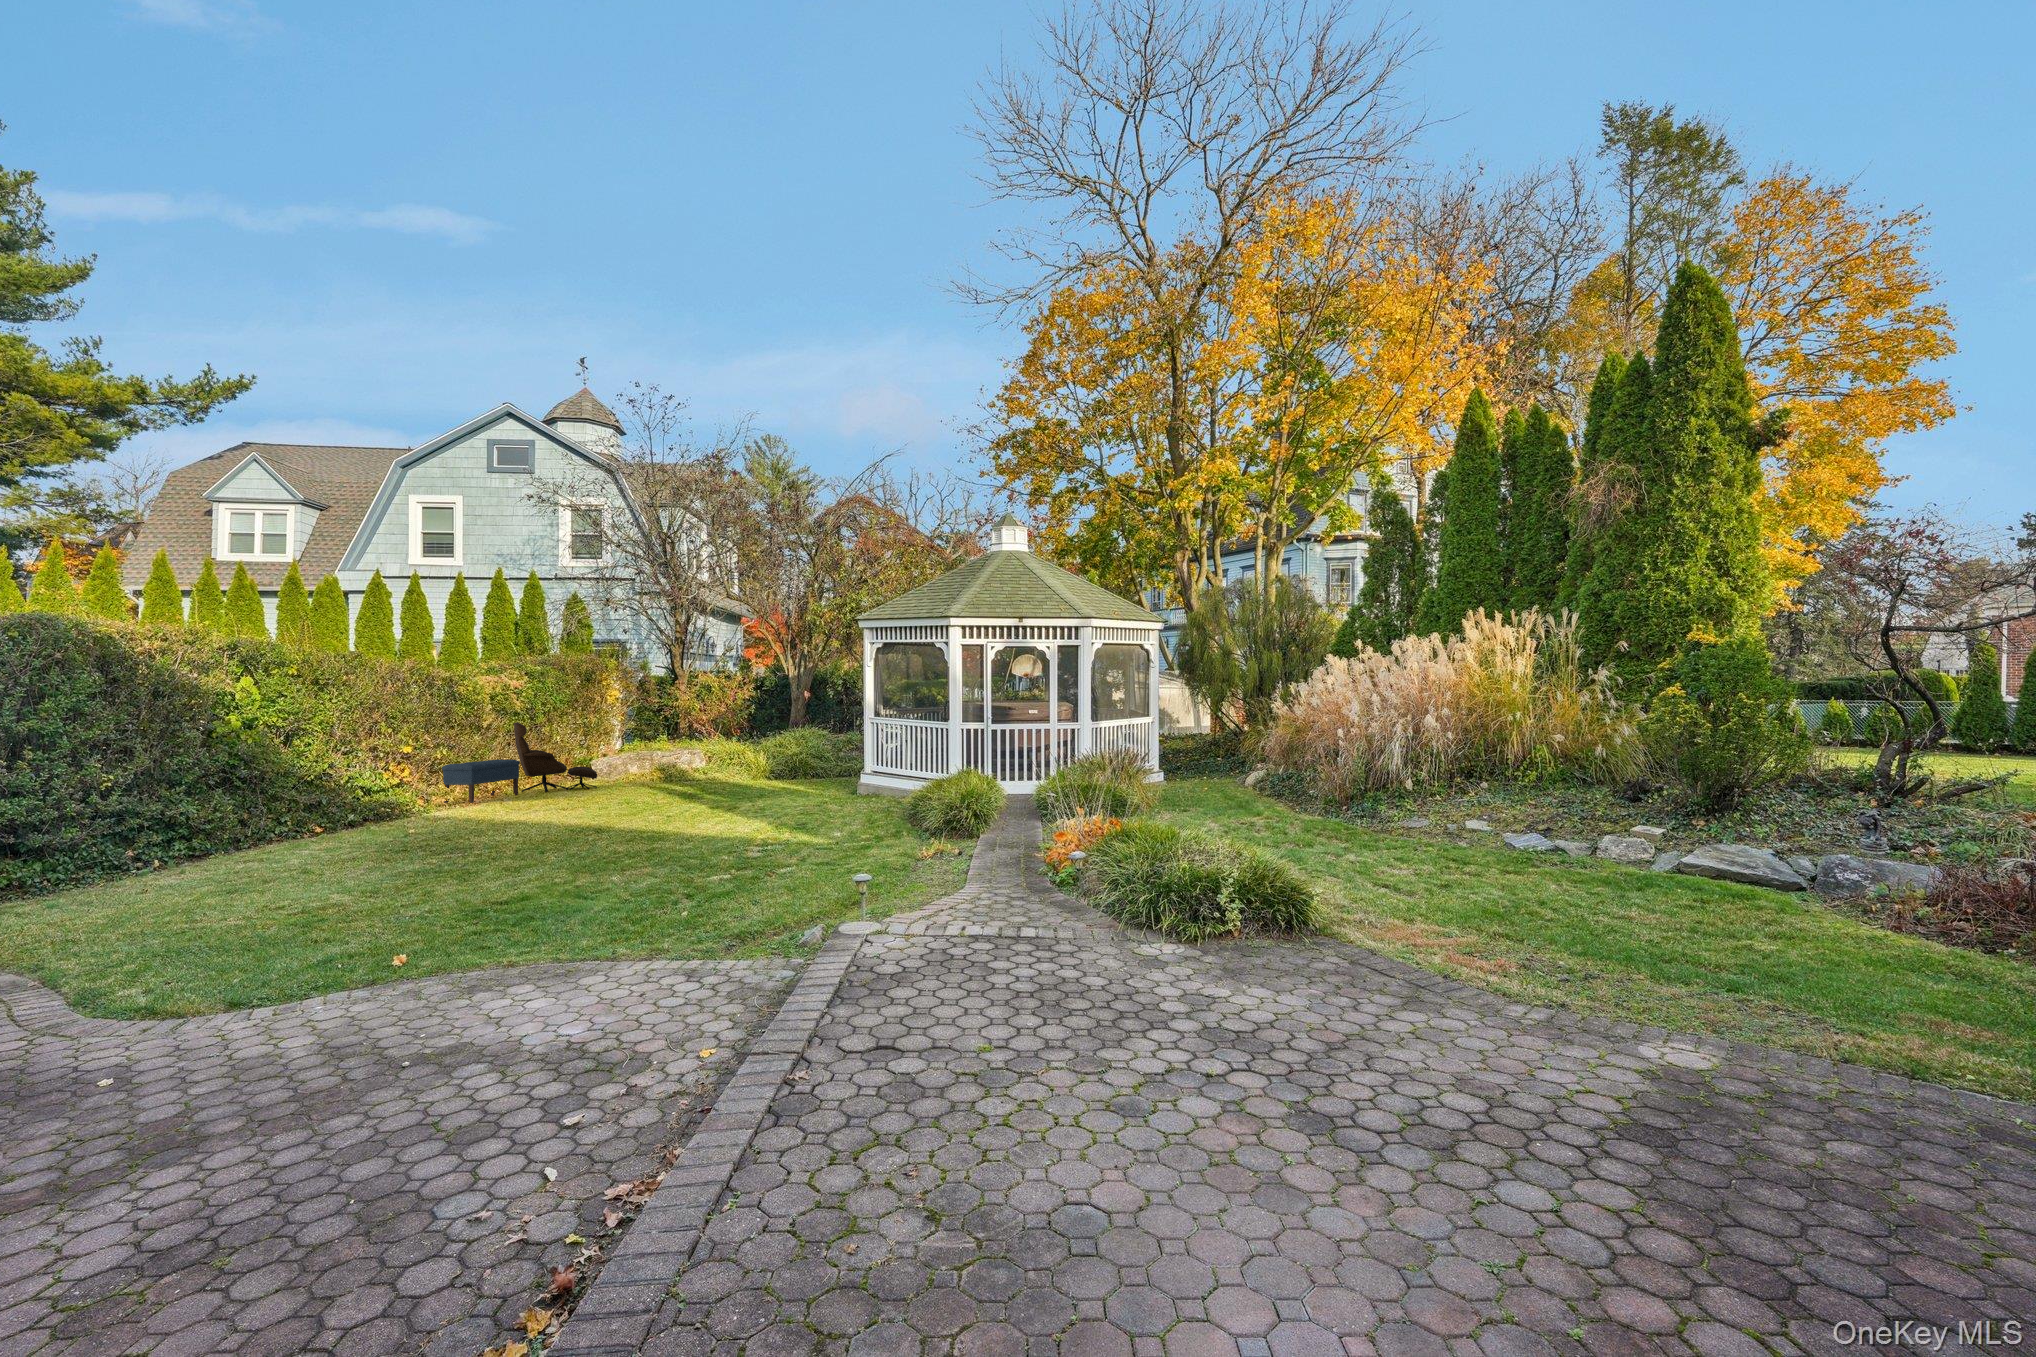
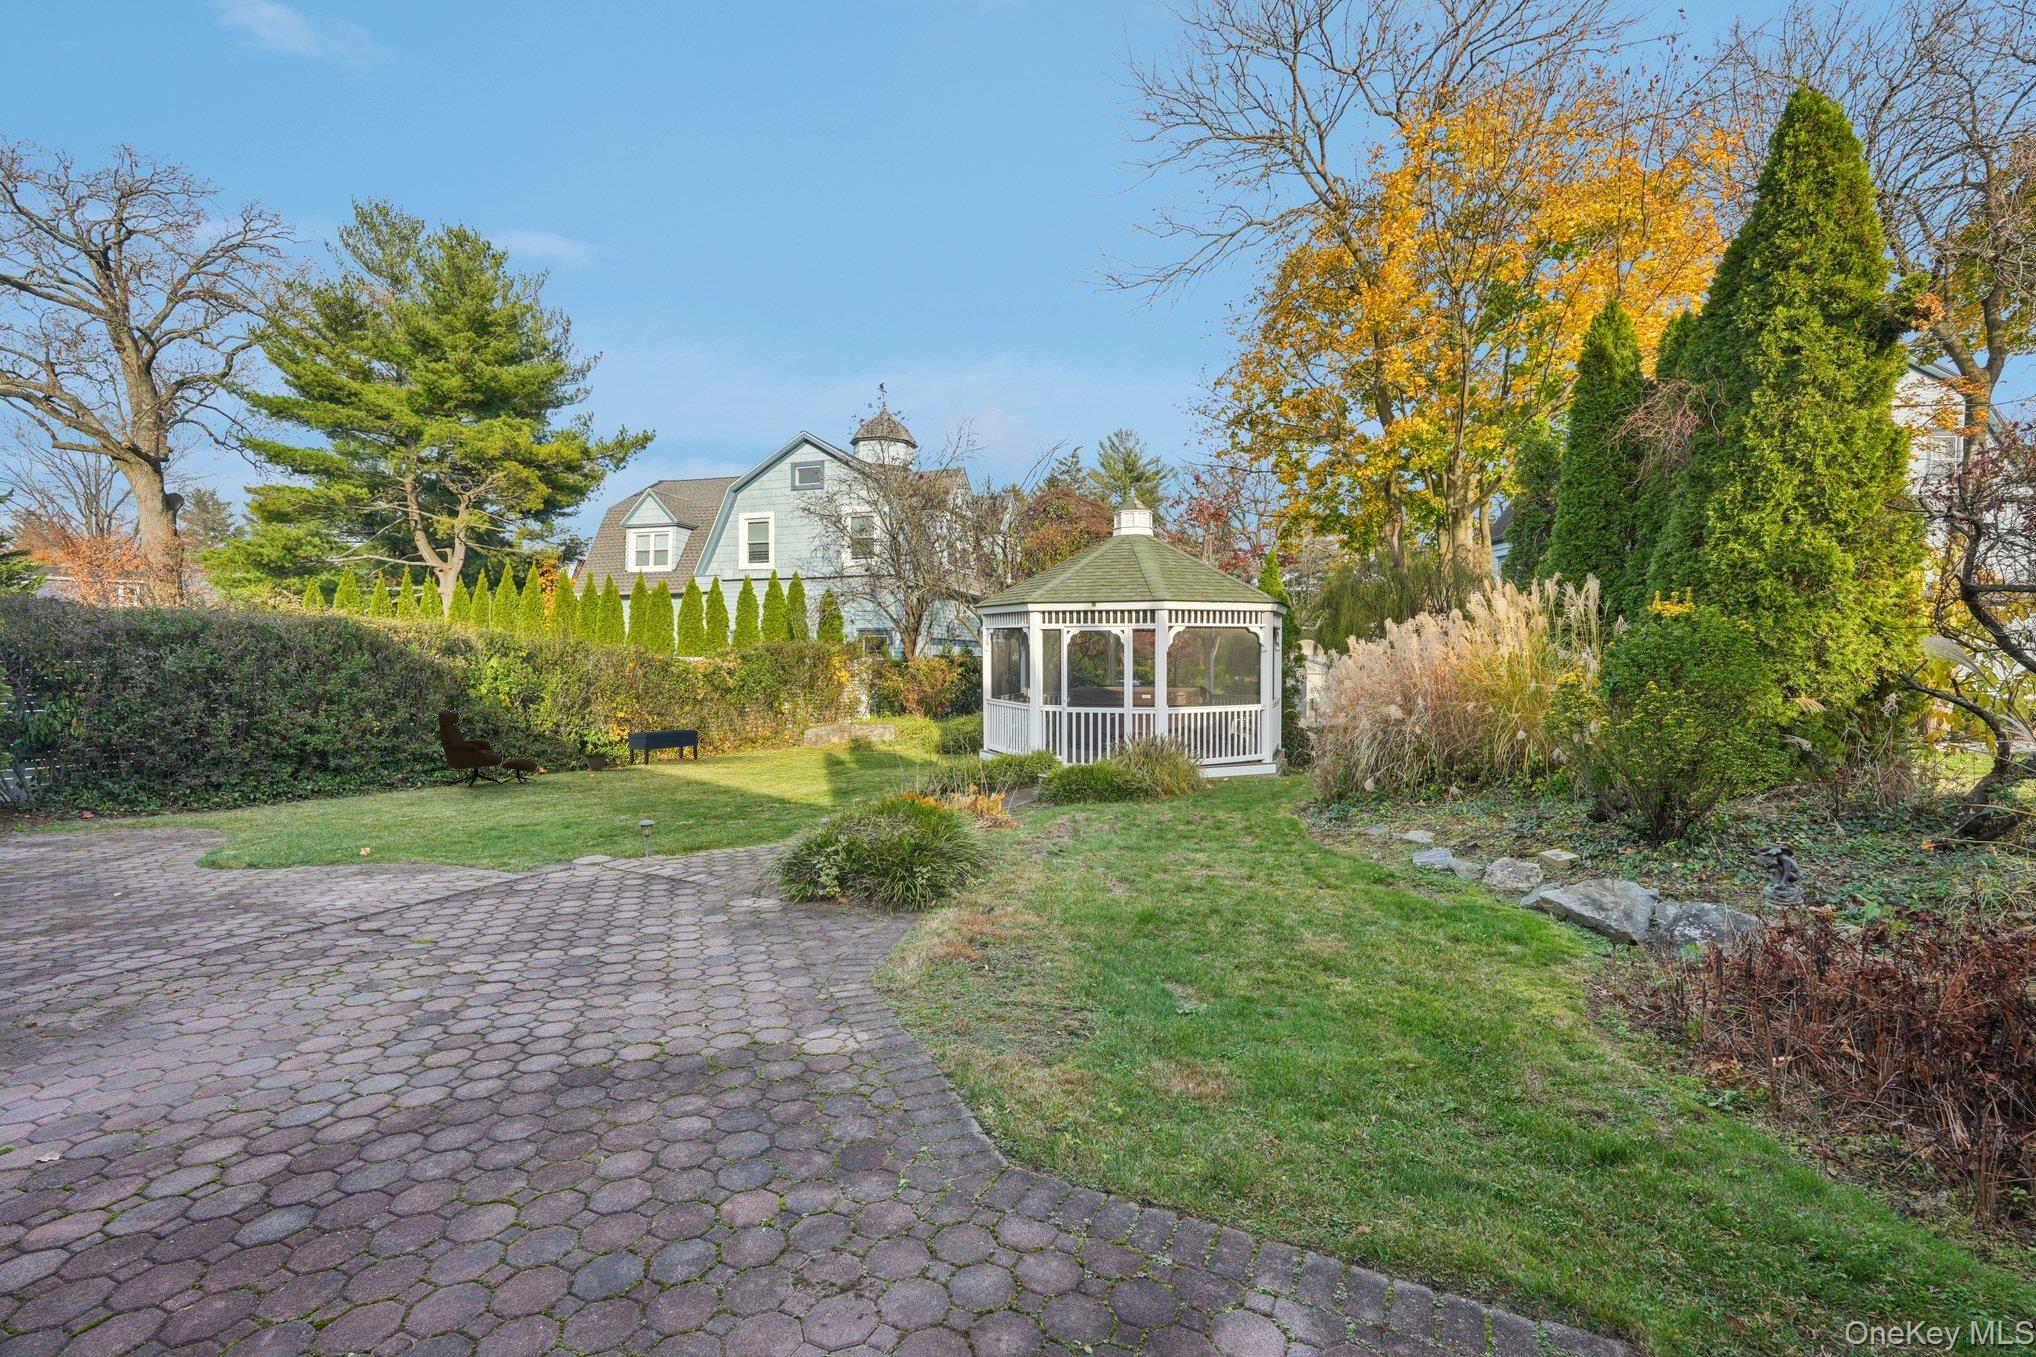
lounge chair: present [514,722,597,792] -> present [438,710,537,787]
decorative plant: none [394,784,447,811] -> present [578,750,612,771]

